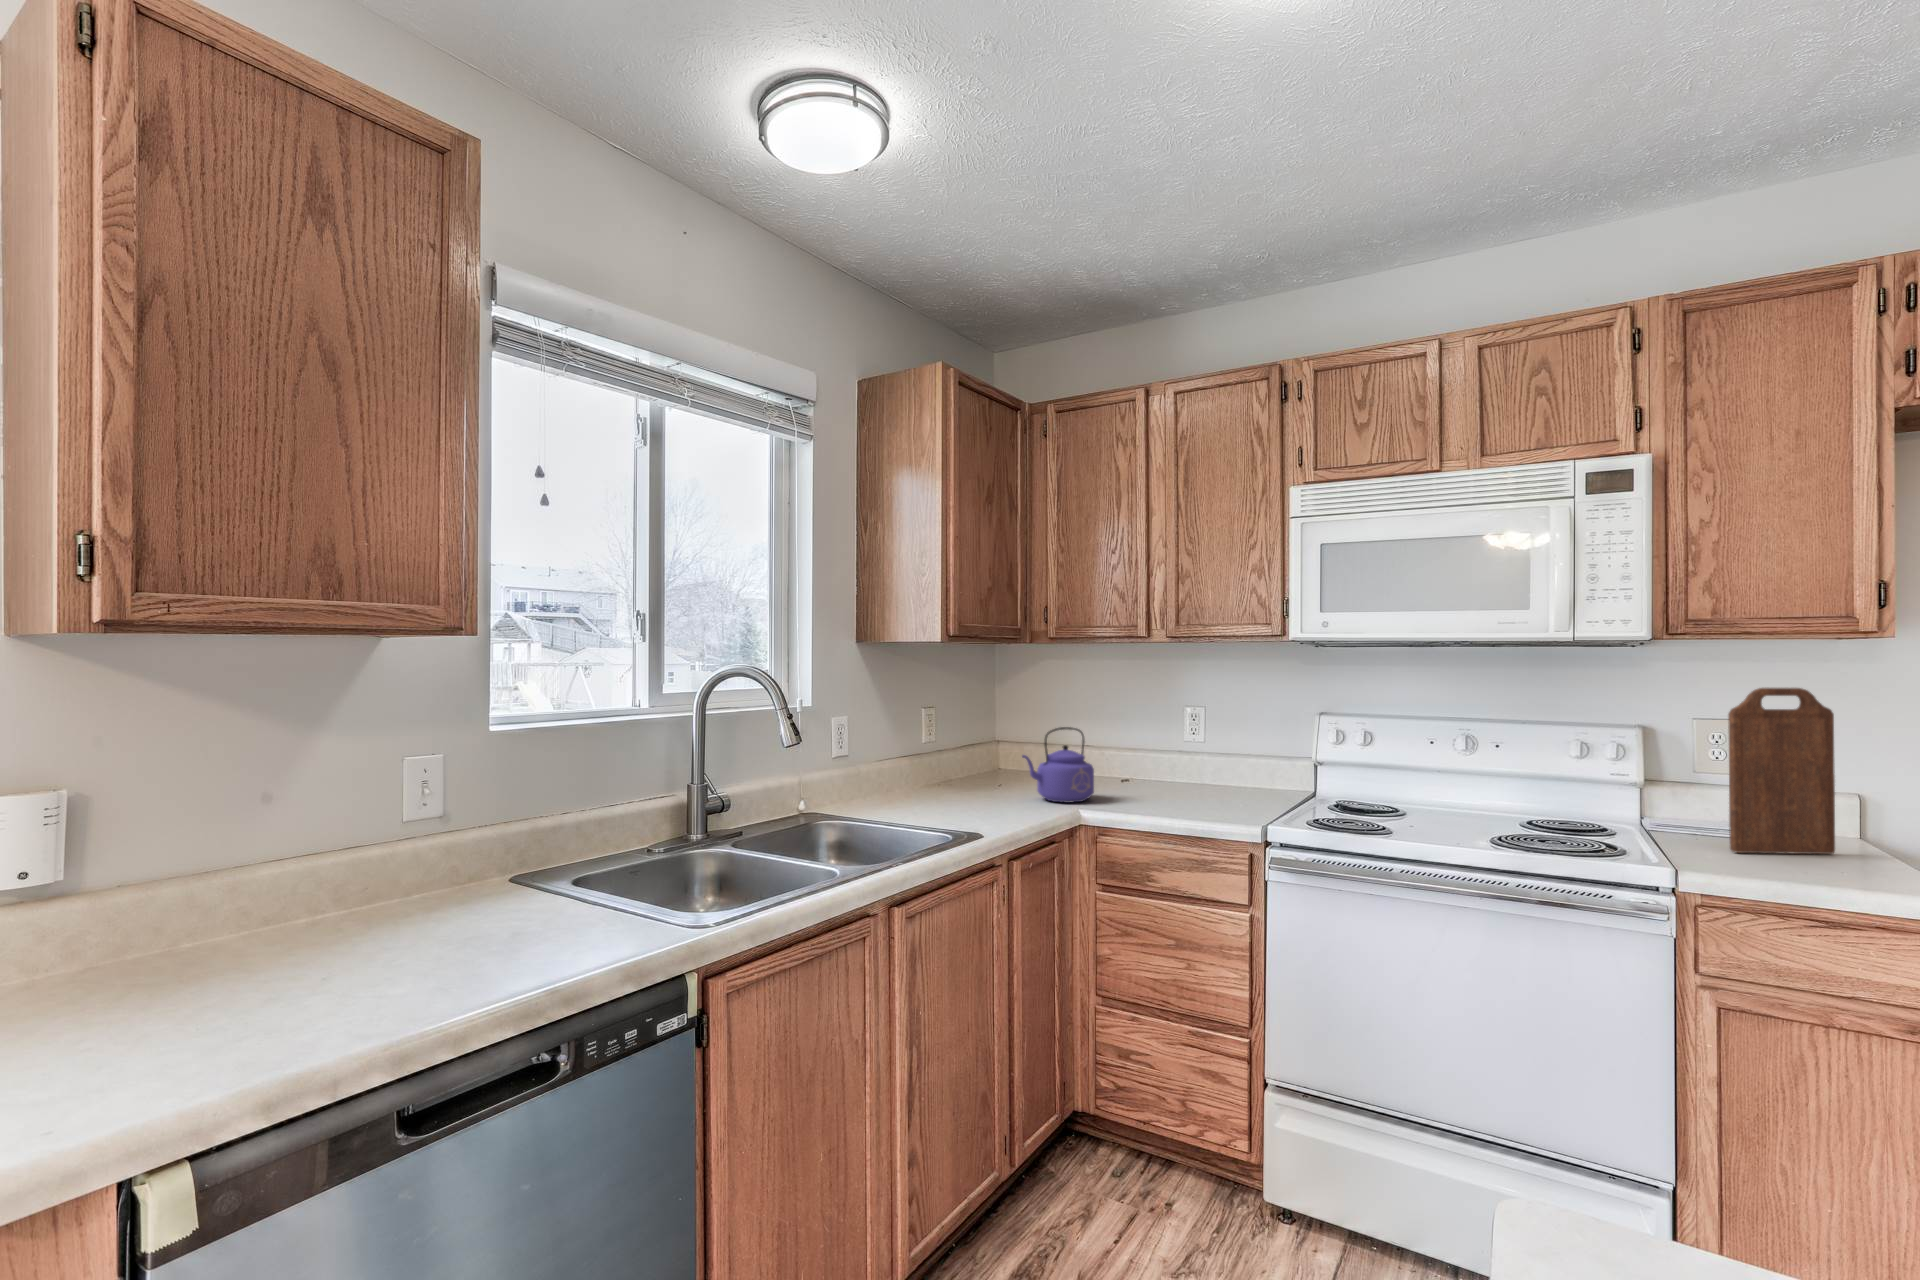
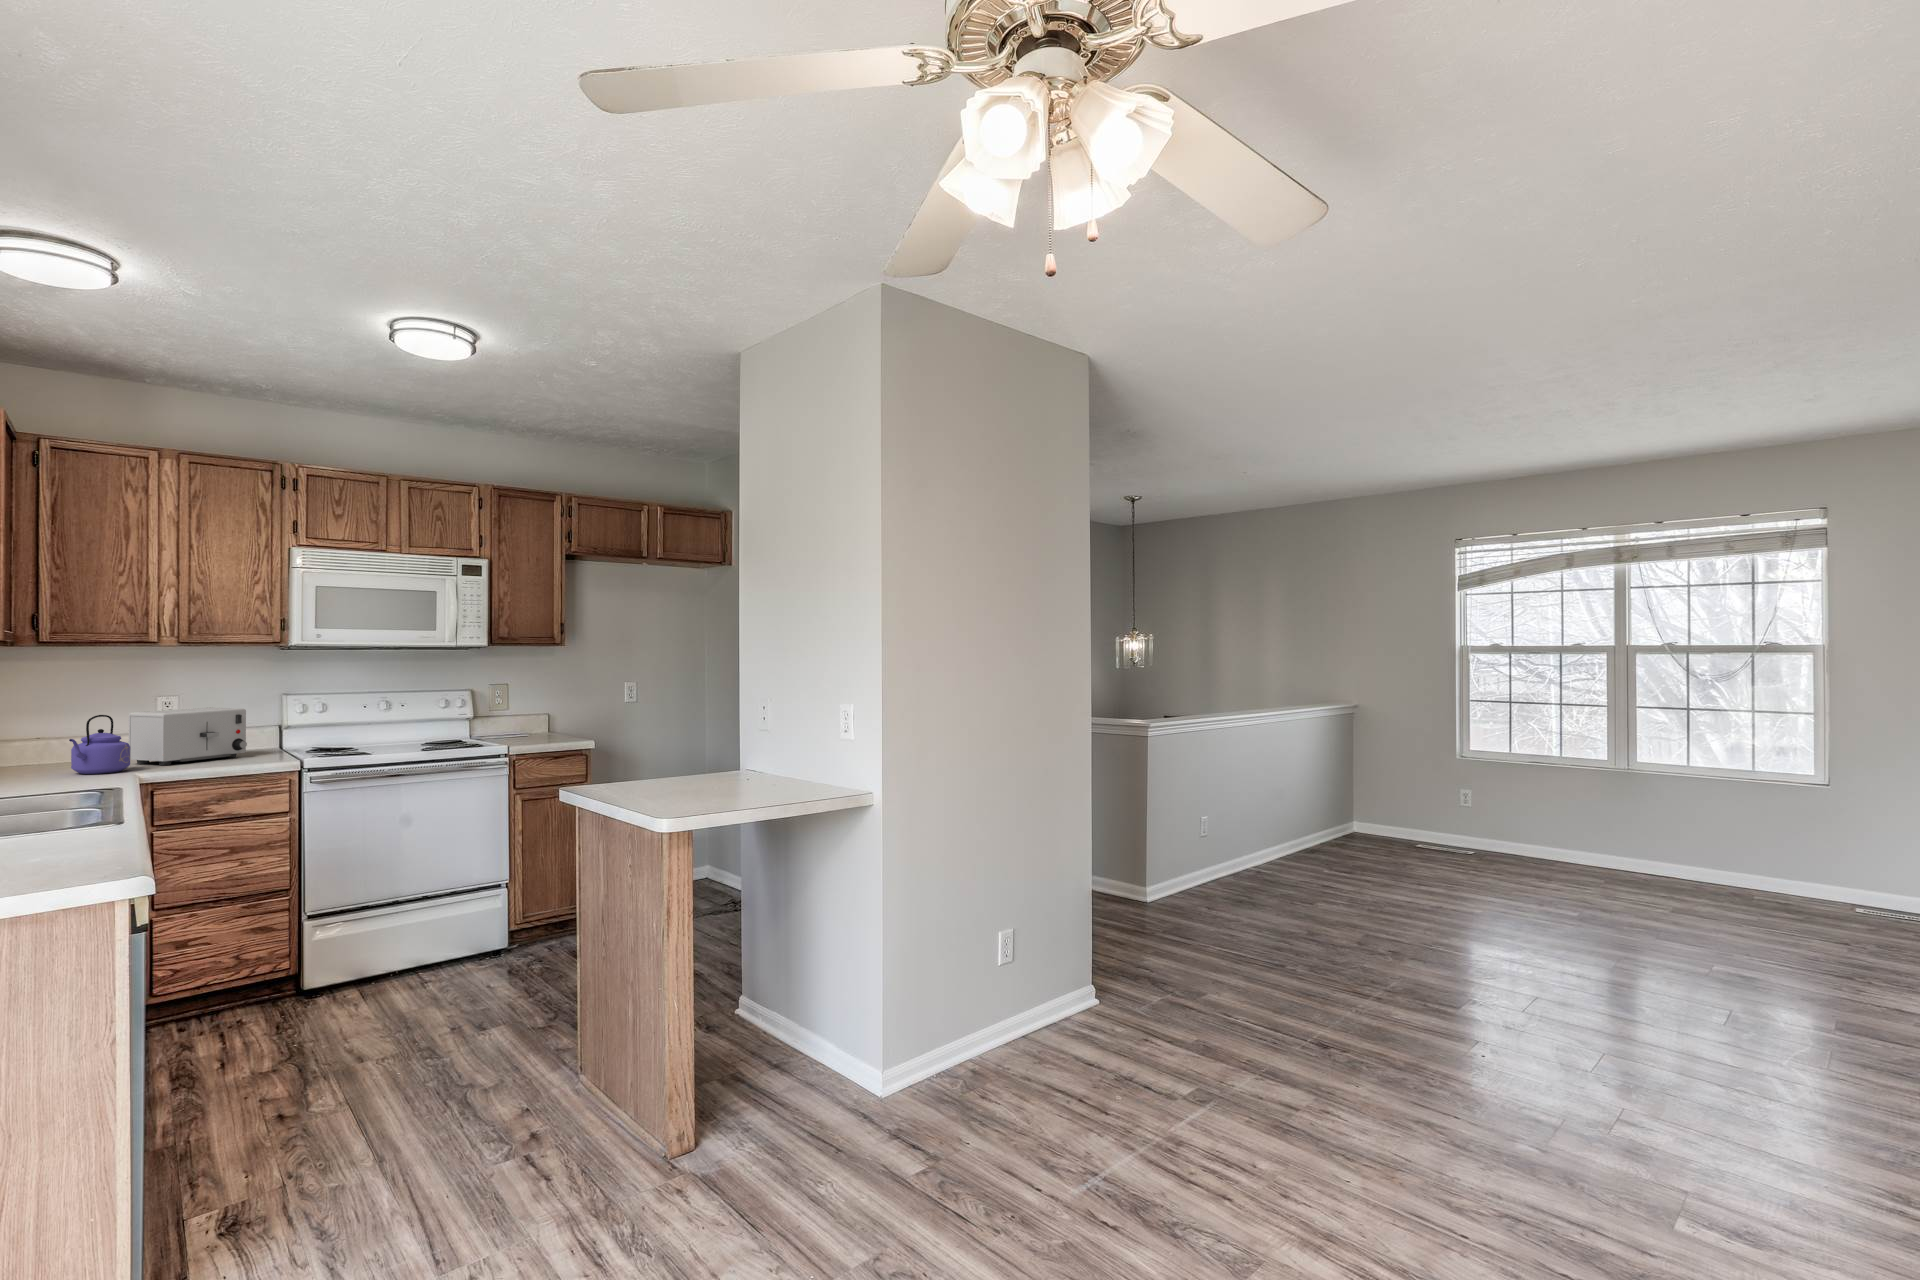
cutting board: present [1728,688,1835,854] -> none [518,668,552,742]
toaster: none [1122,726,1247,800] -> present [128,707,247,765]

